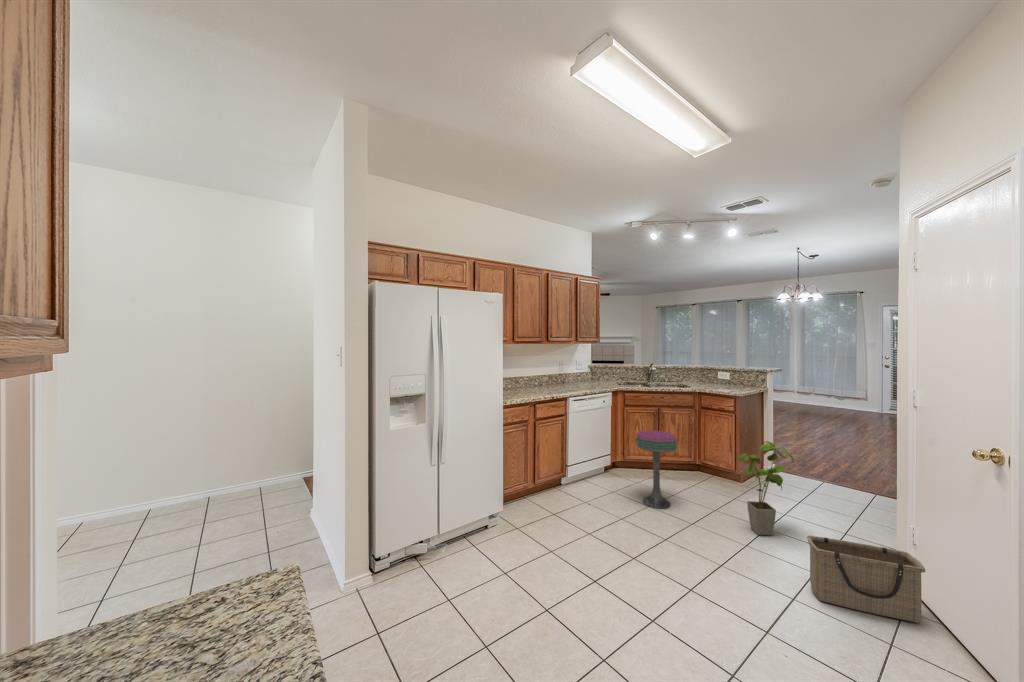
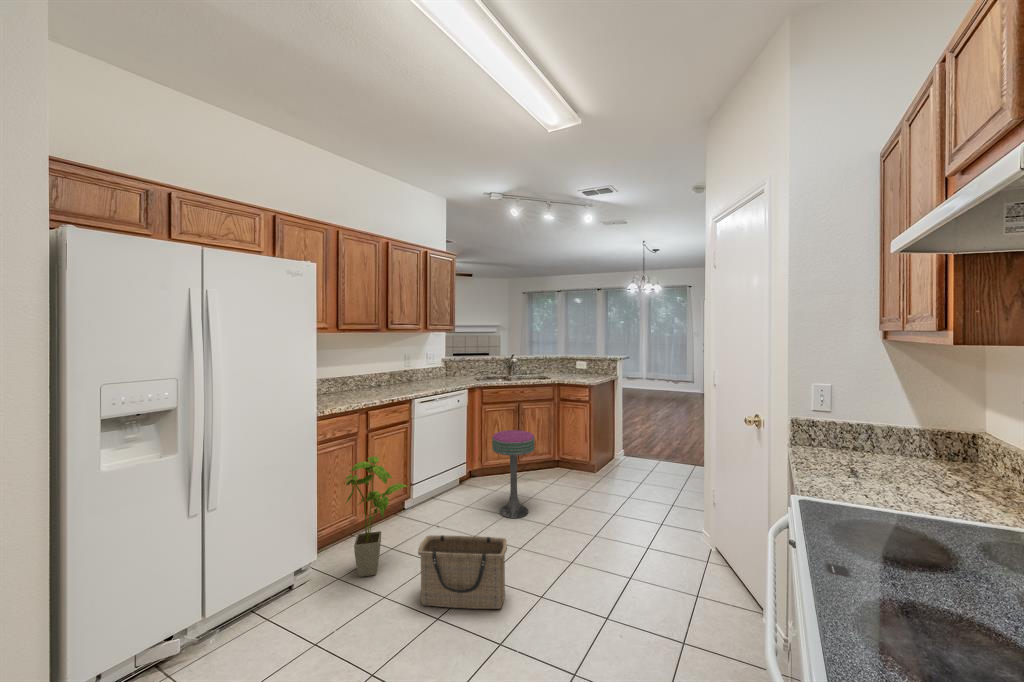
house plant: present [738,441,794,536] -> present [346,457,408,577]
basket: present [807,536,925,623] -> present [418,535,507,609]

